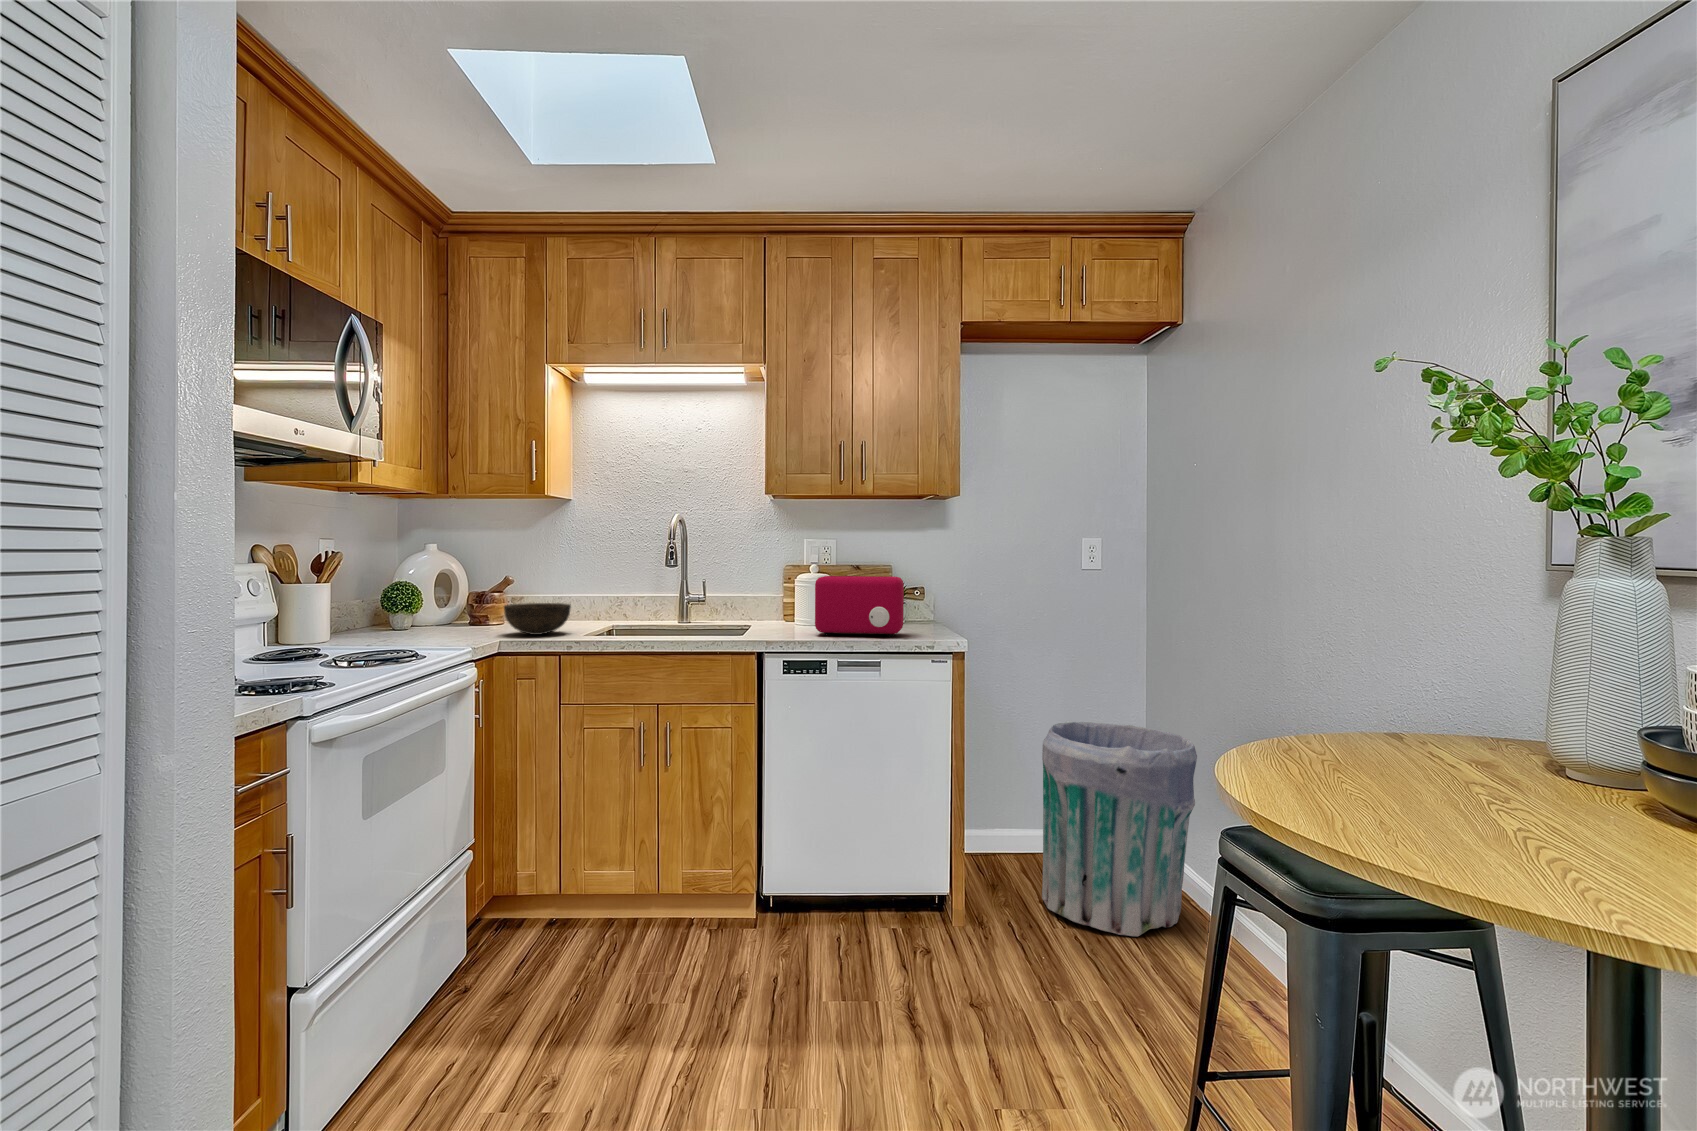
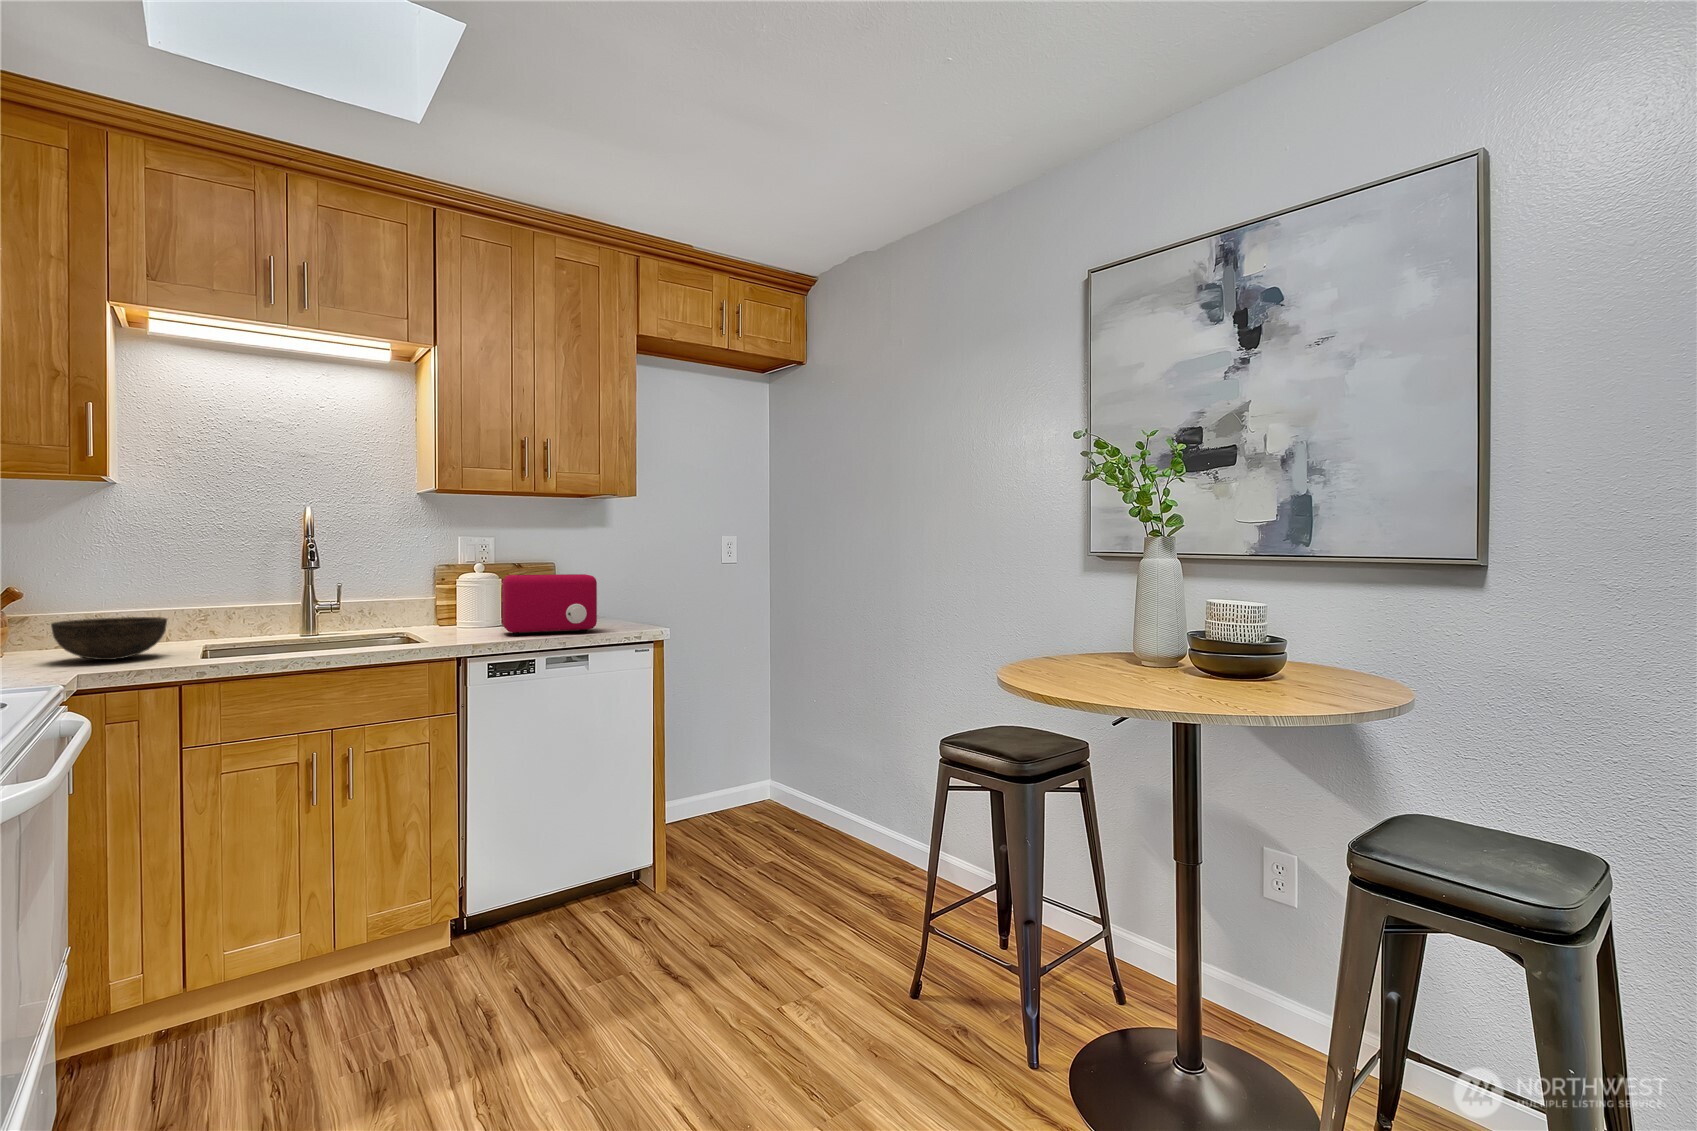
trash can: present [1042,722,1197,936] -> none [715,693,836,861]

